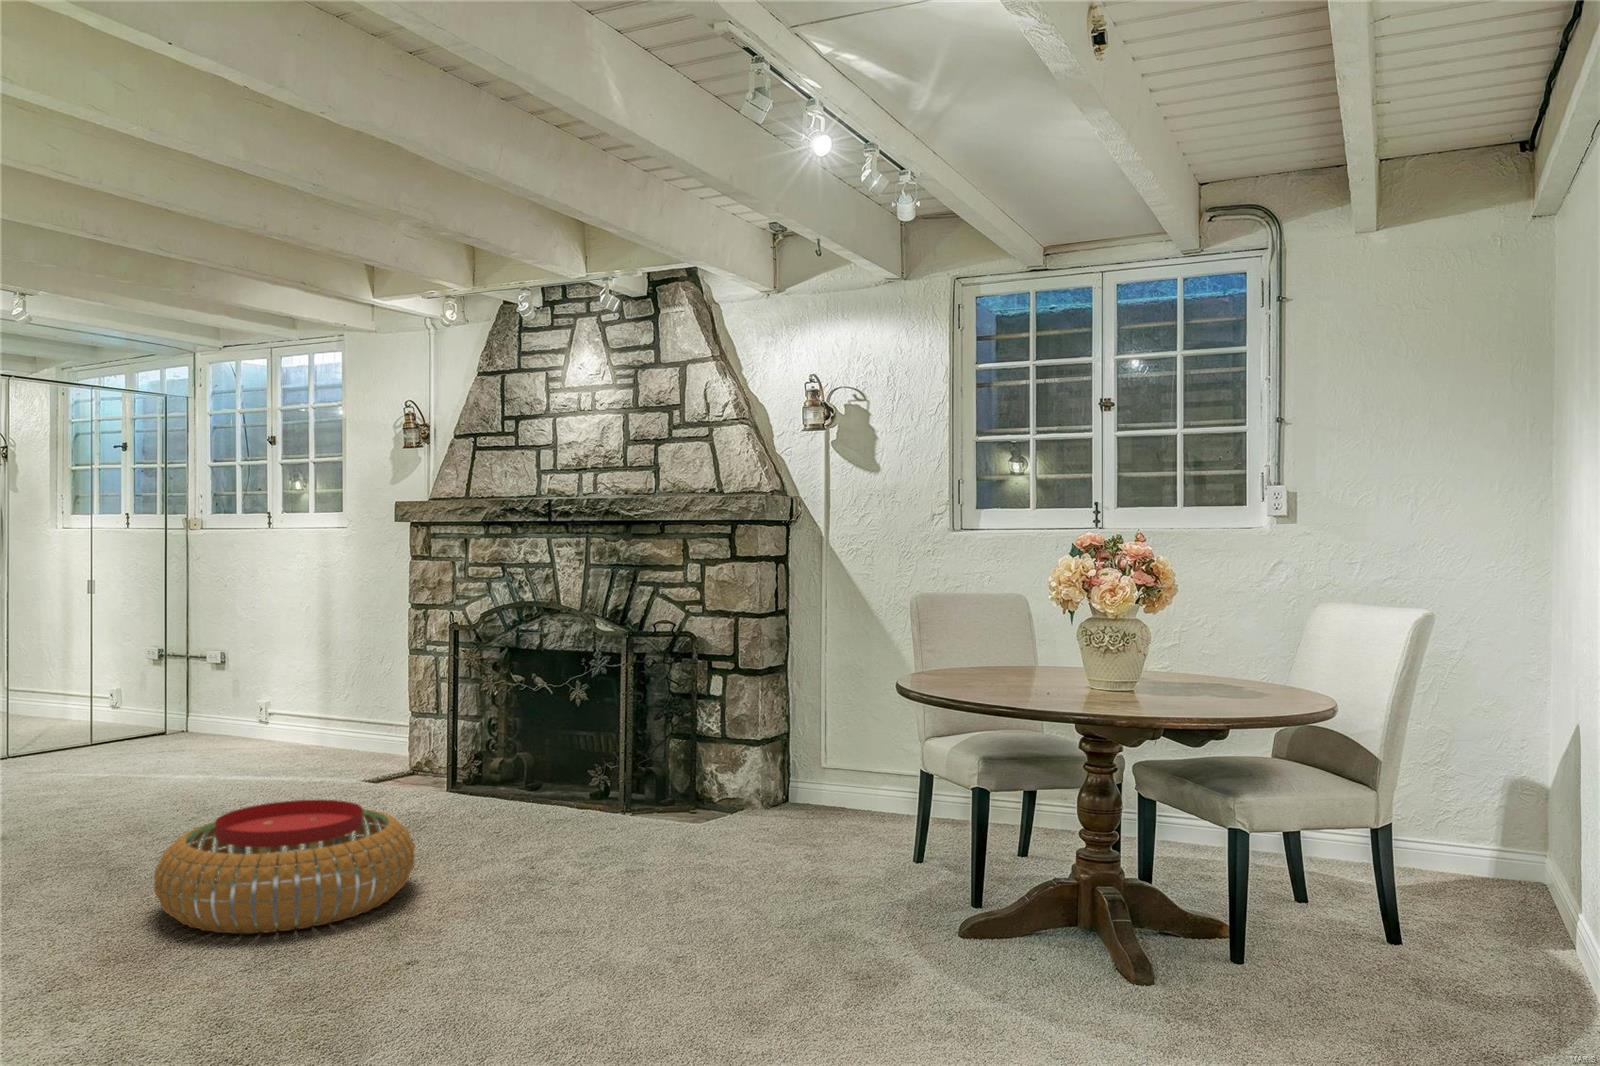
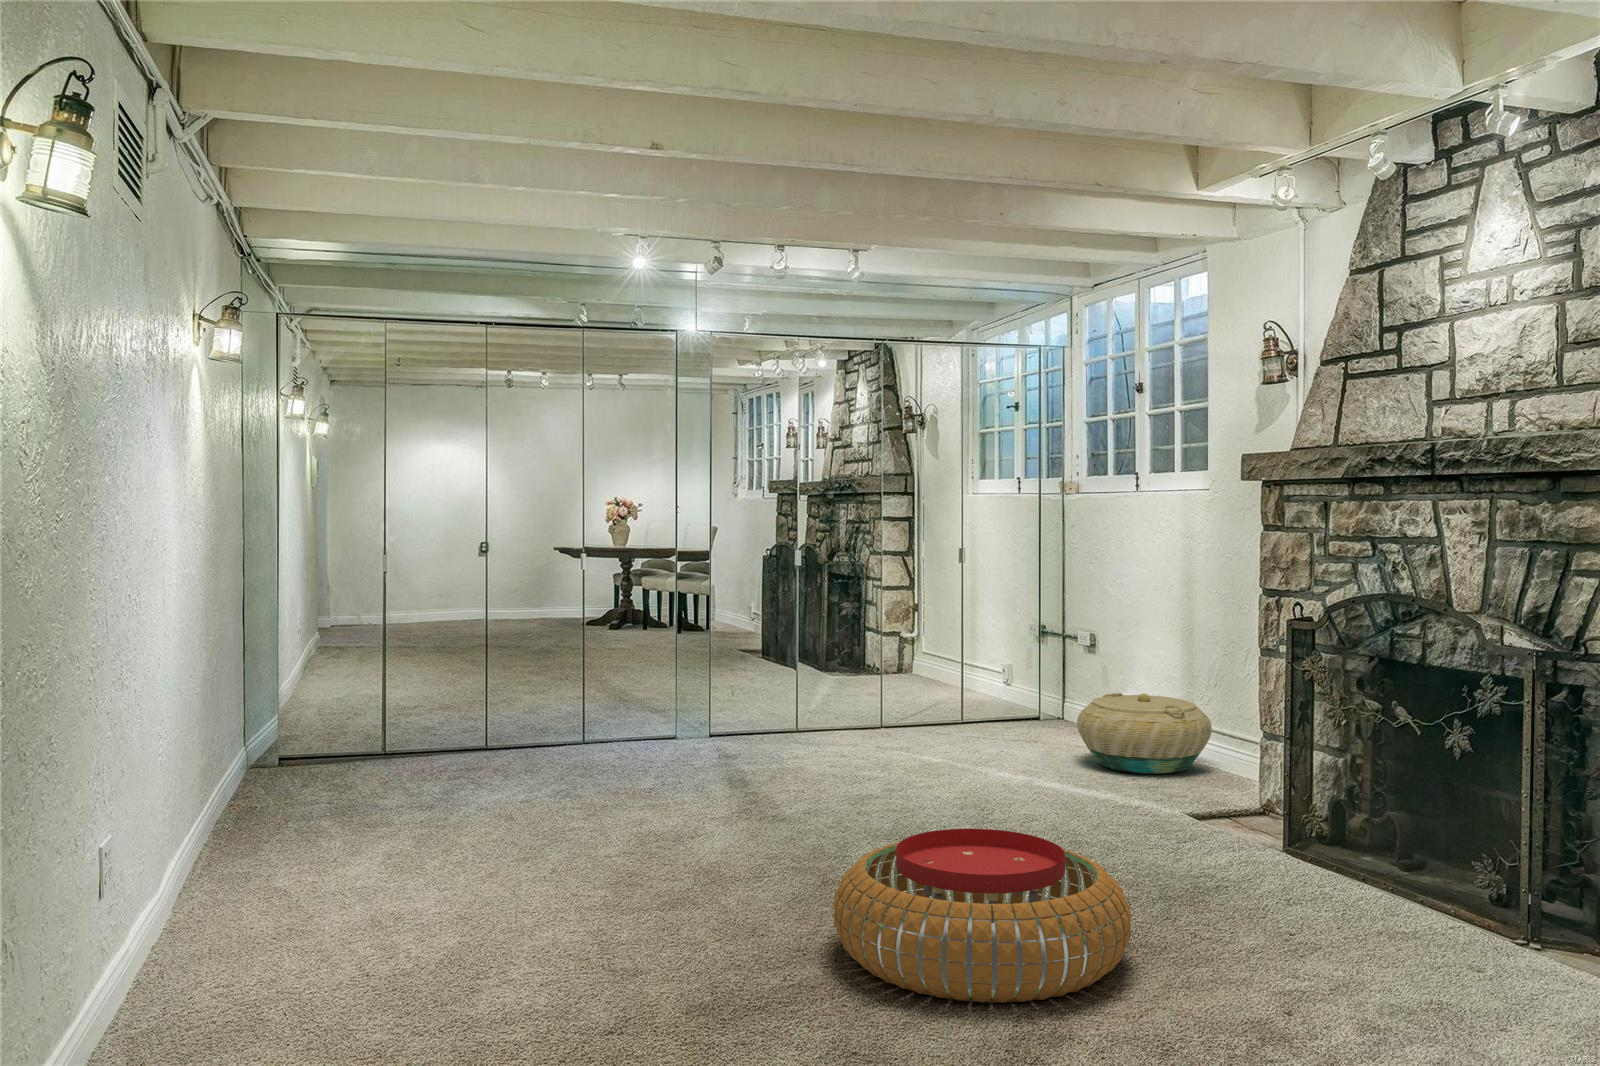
basket: none [235,698,355,765] -> present [1077,693,1212,774]

